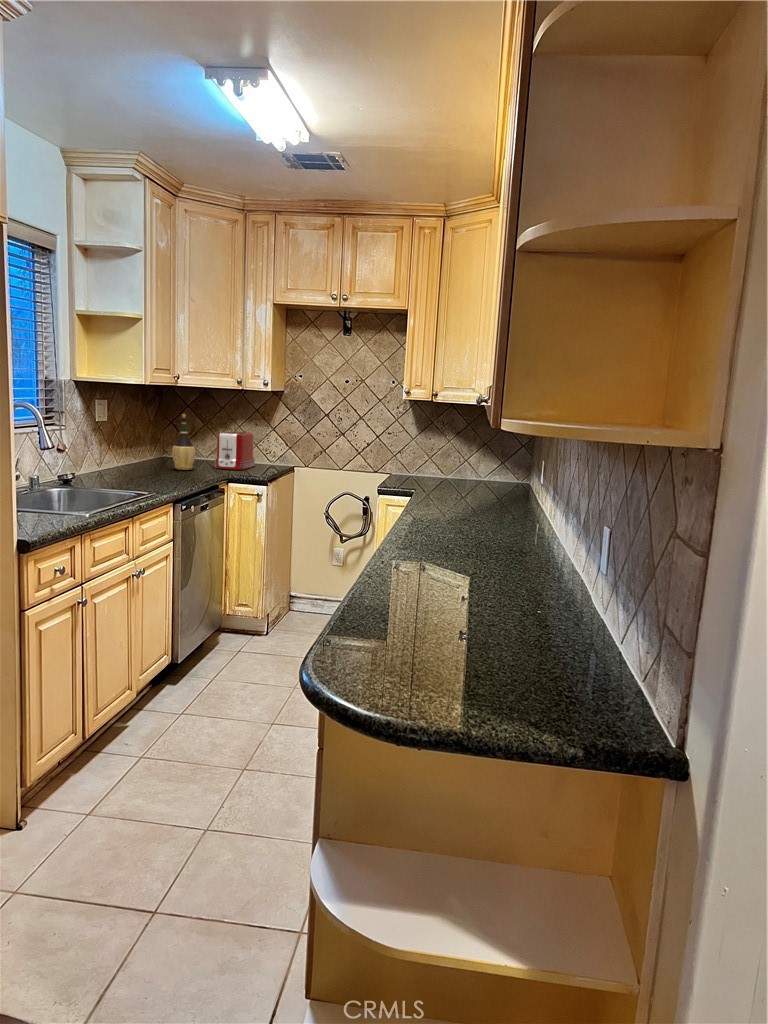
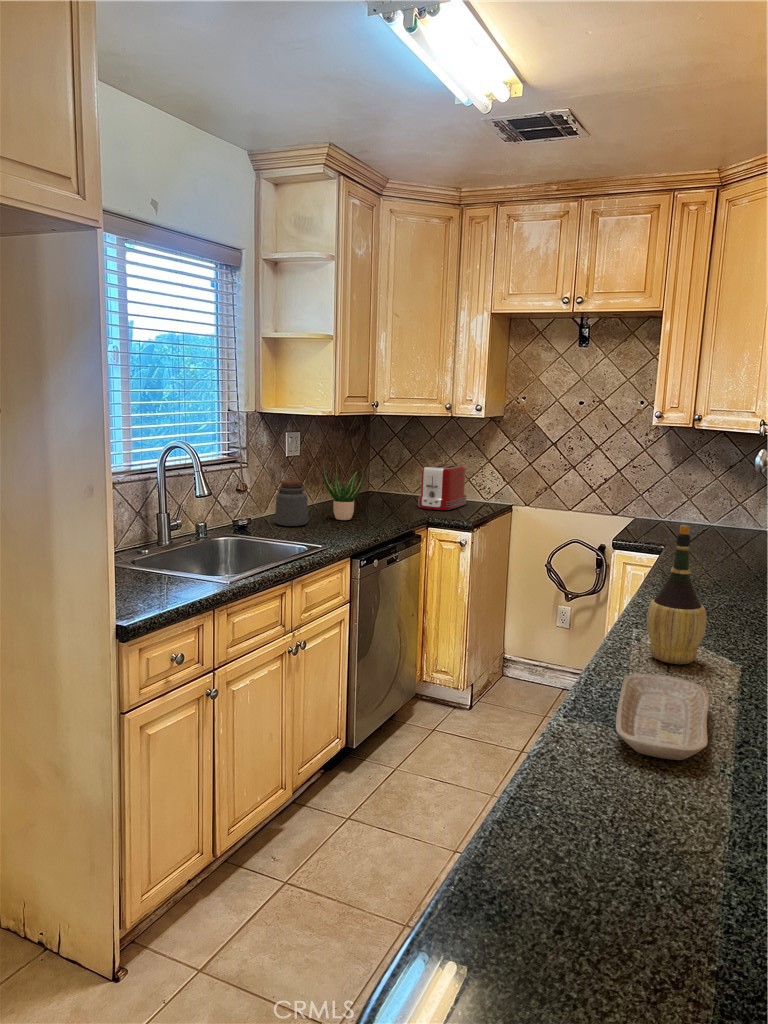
wine bottle: present [172,414,195,470] -> present [647,525,707,664]
potted plant: none [134,425,172,476] -> present [323,463,364,520]
jar: none [95,441,125,481] -> present [275,480,308,526]
tray: none [401,538,452,570] -> present [616,674,709,760]

